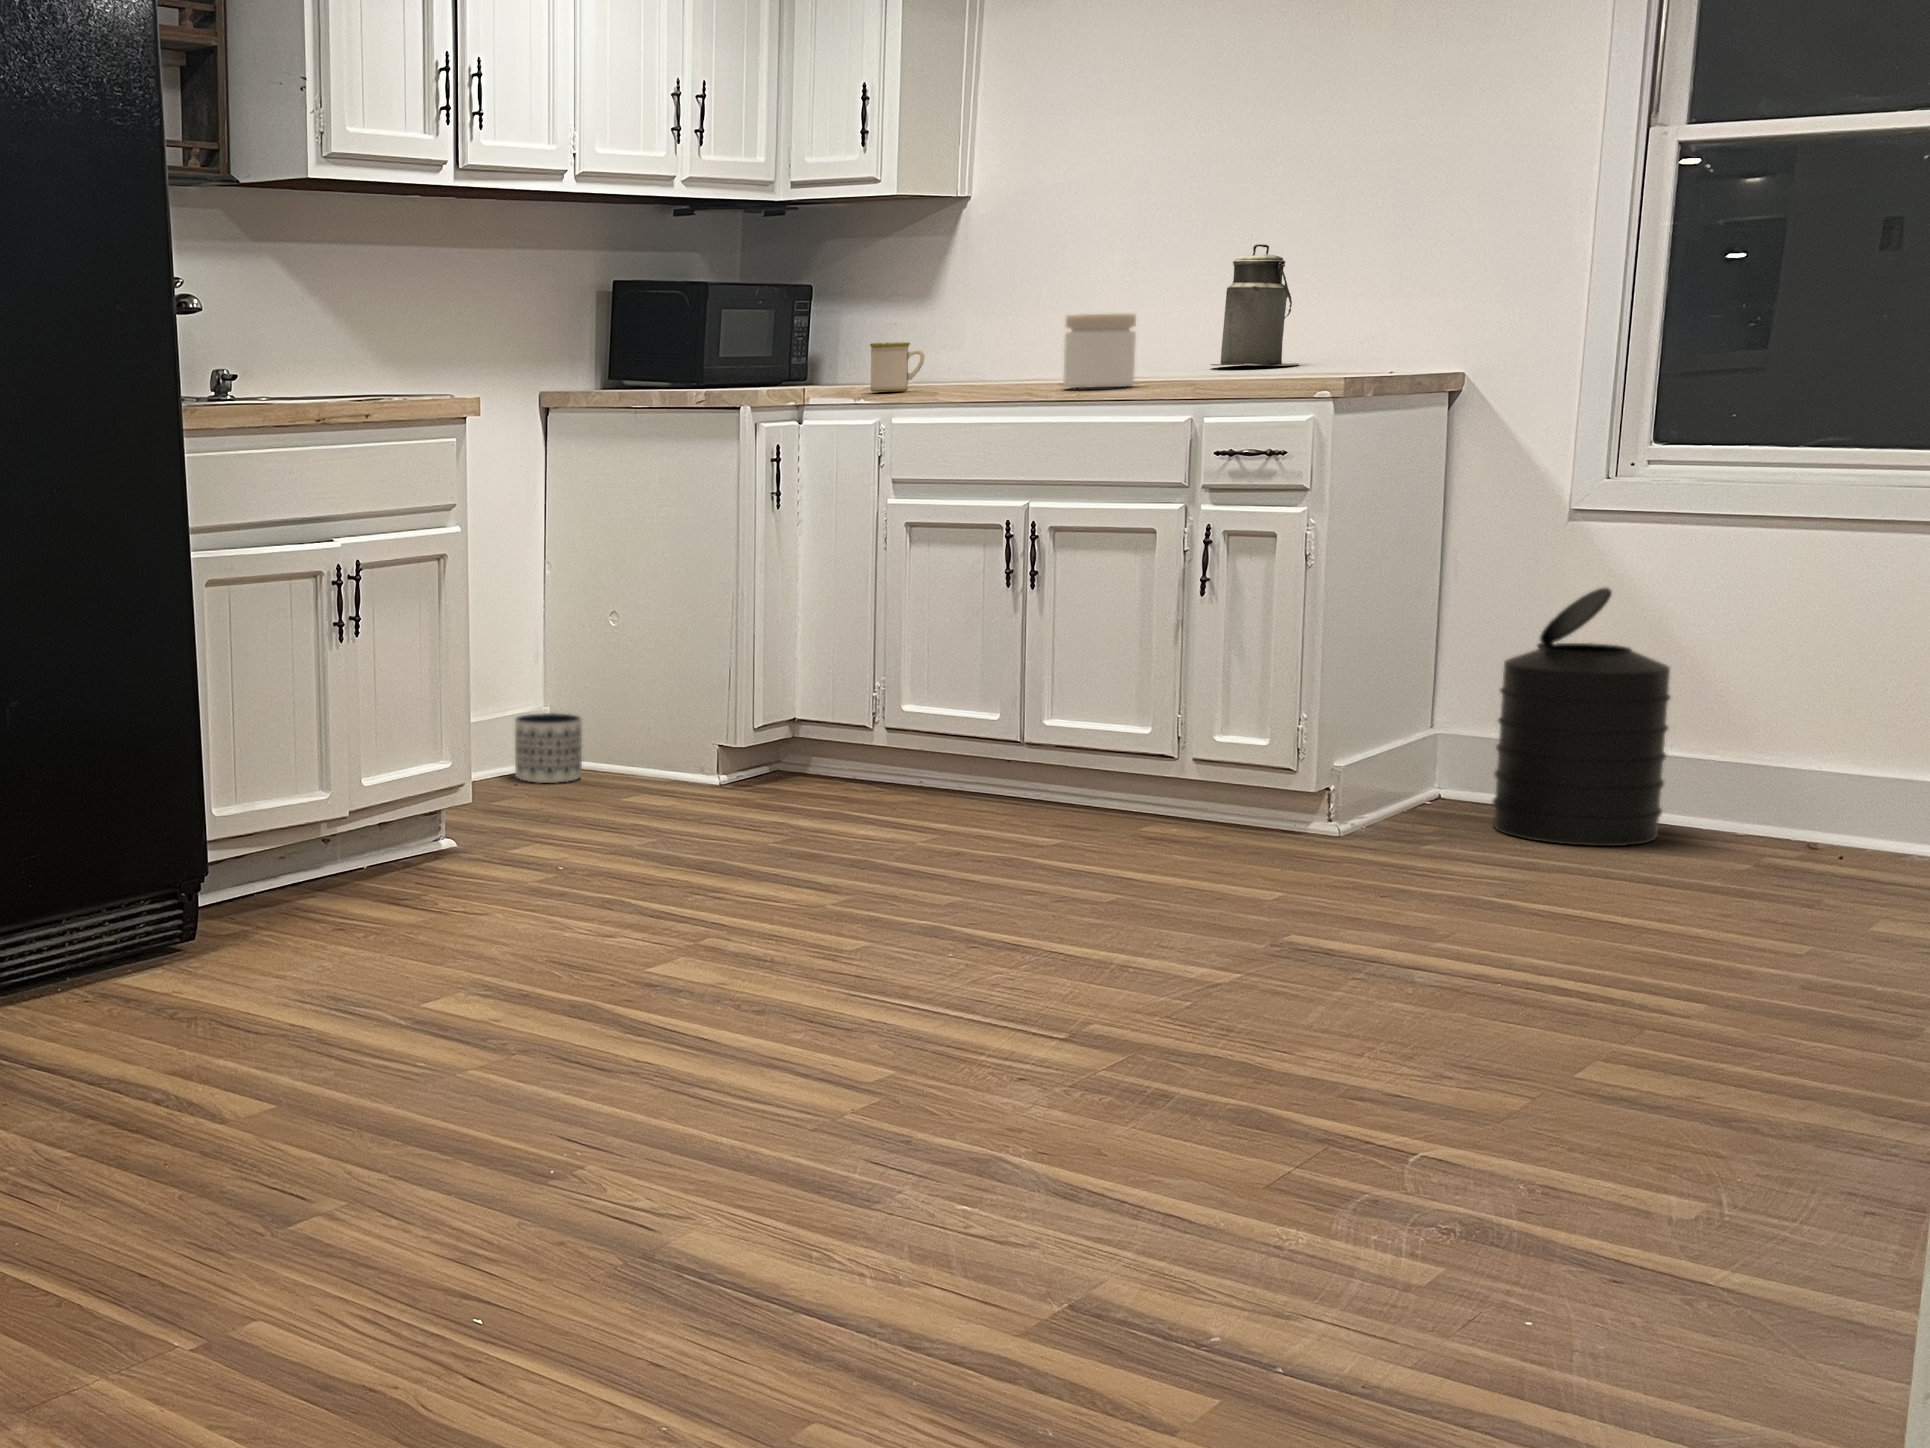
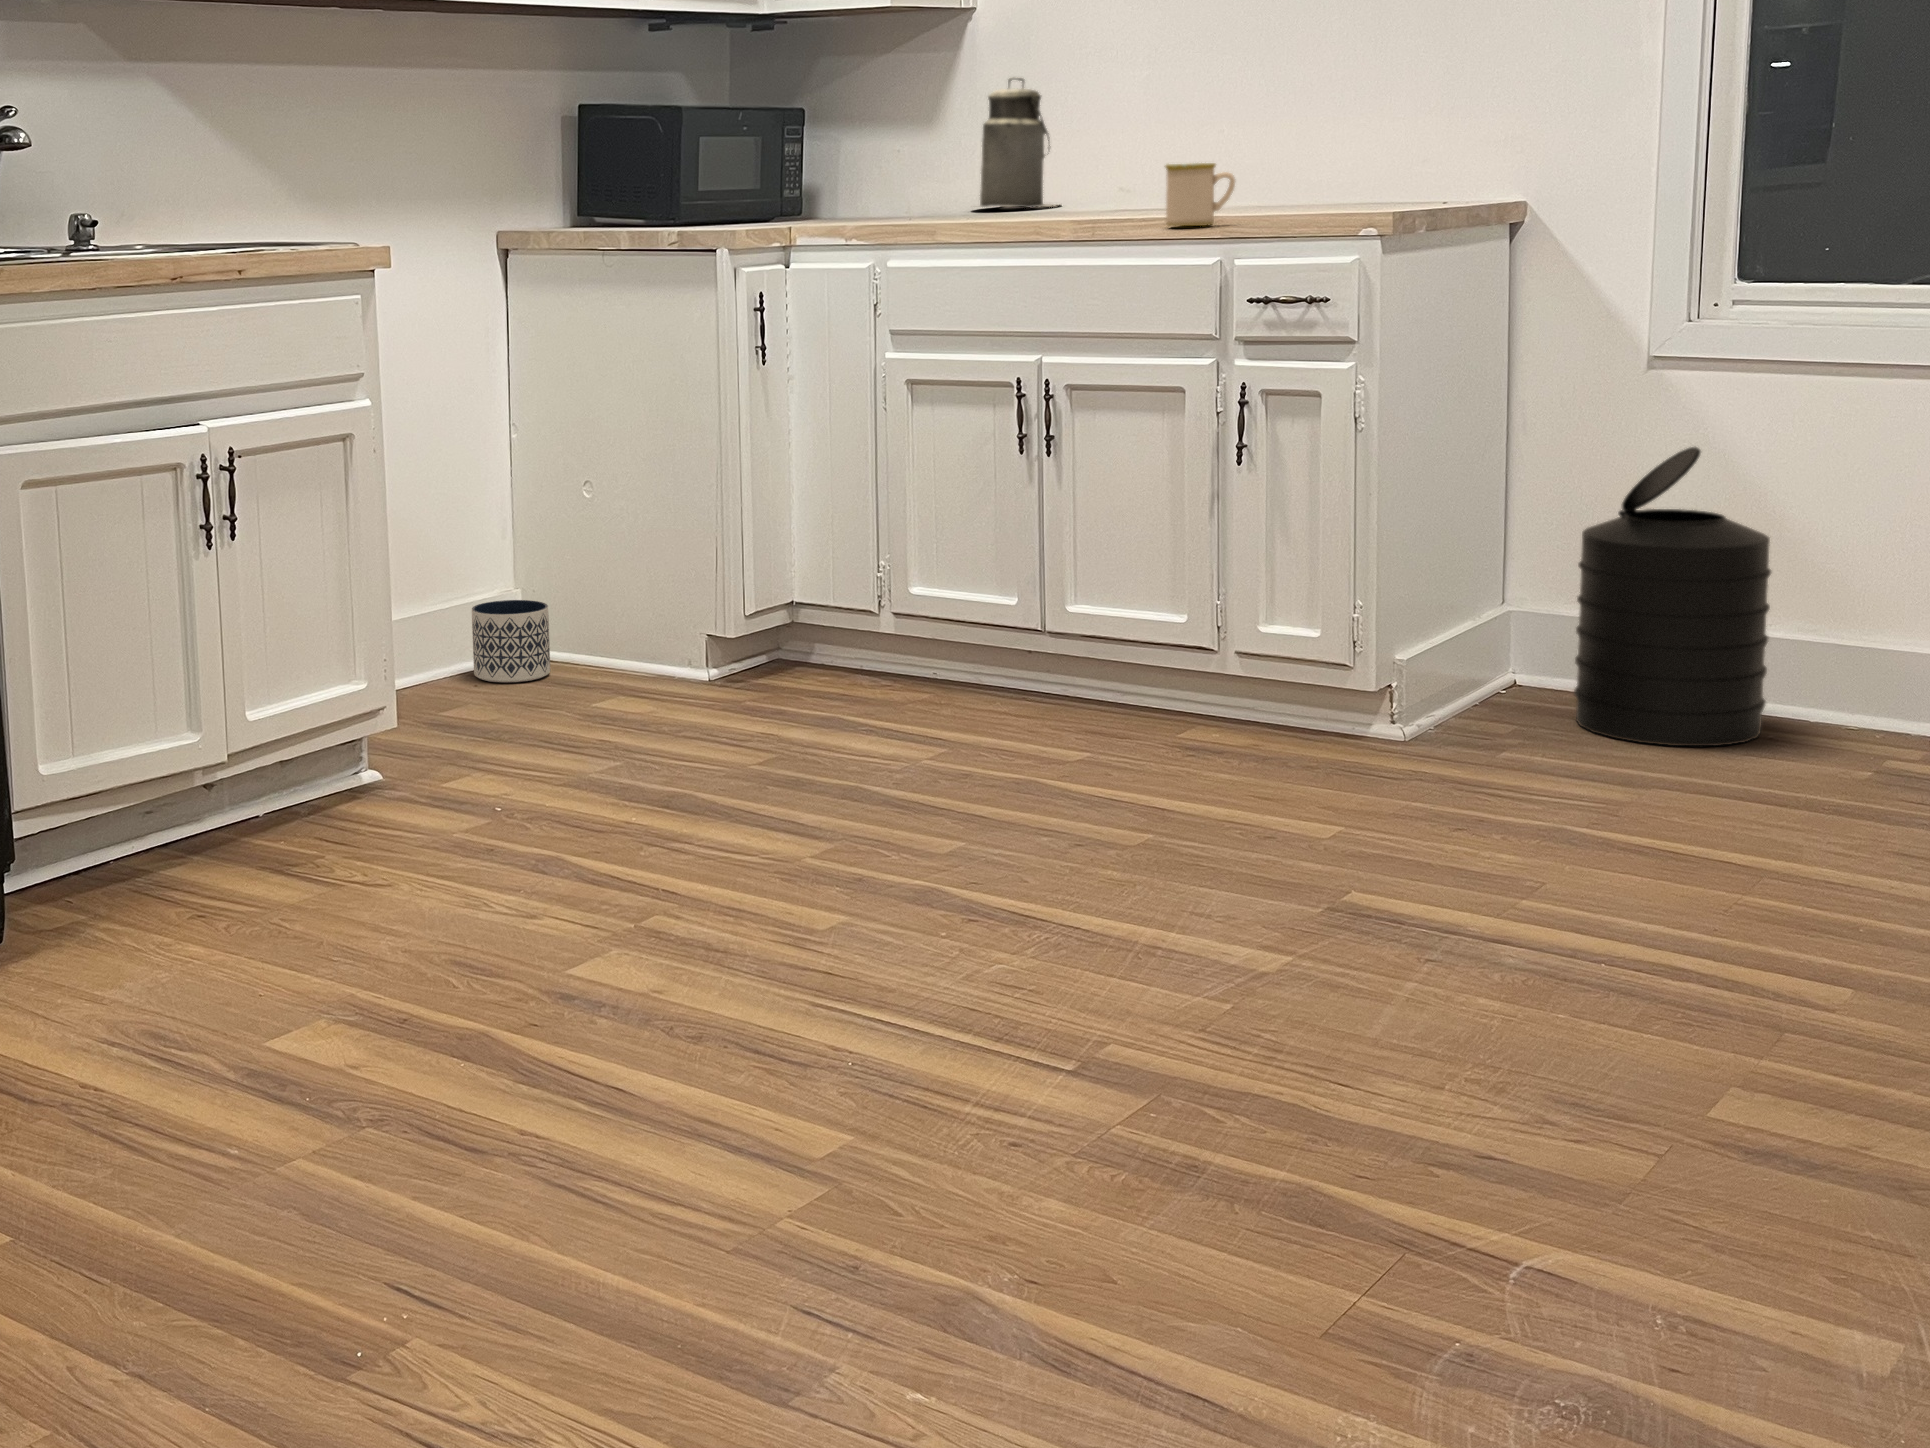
canister: present [1211,244,1299,366] -> present [980,77,1056,208]
jar: present [1063,313,1136,388] -> none [1076,139,1156,224]
mug: present [870,342,925,392] -> present [1165,163,1235,226]

